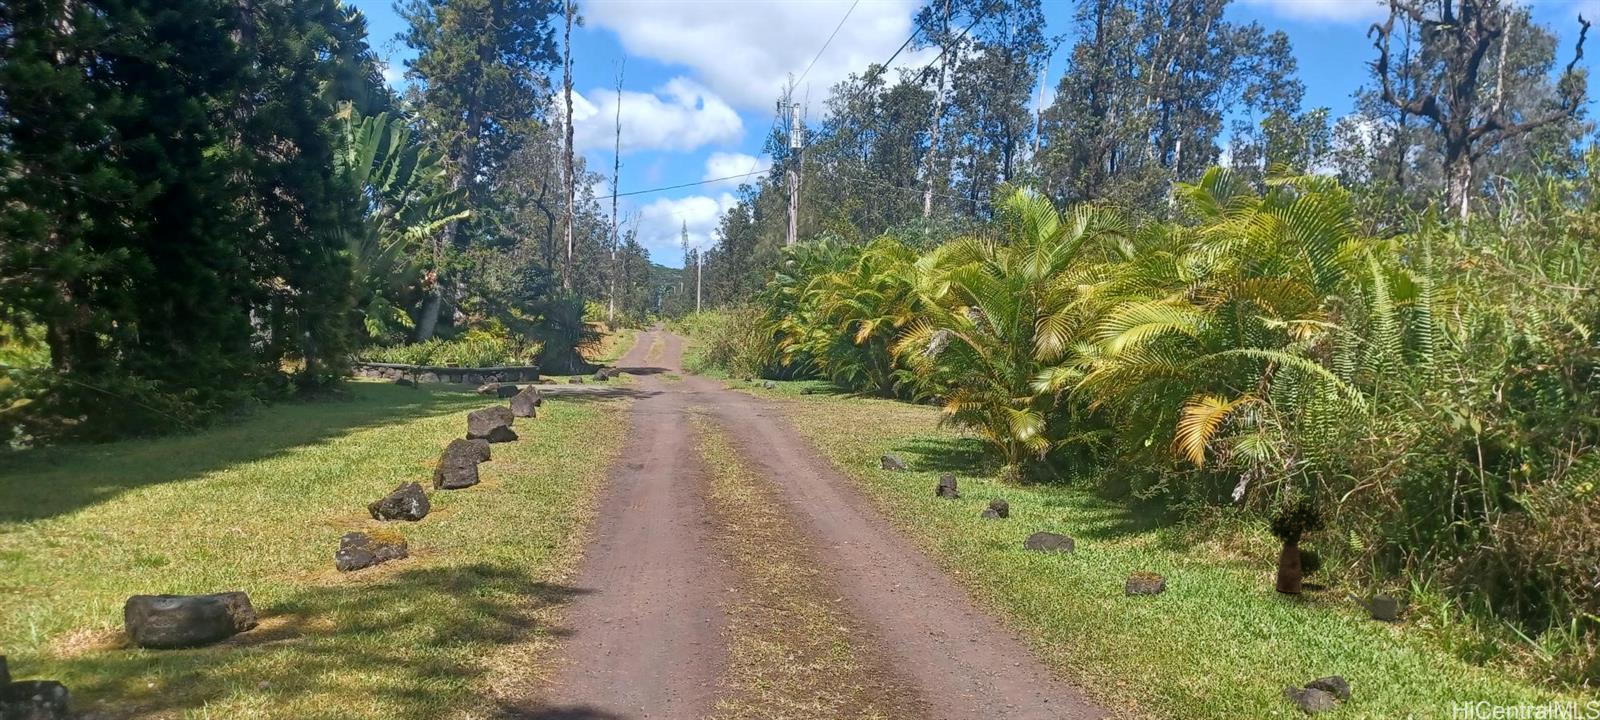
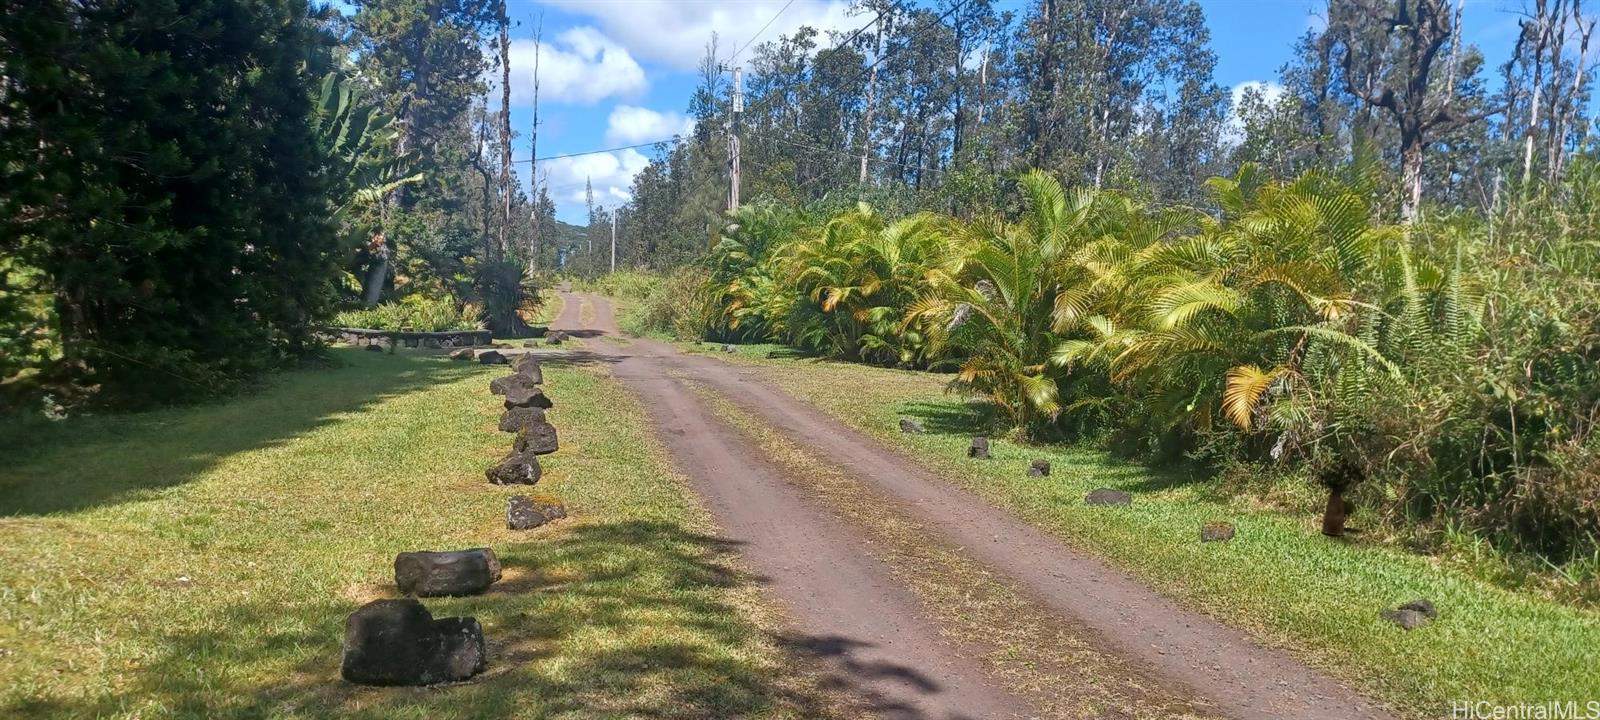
watering can: present [1349,593,1406,621] -> none [1394,533,1439,555]

